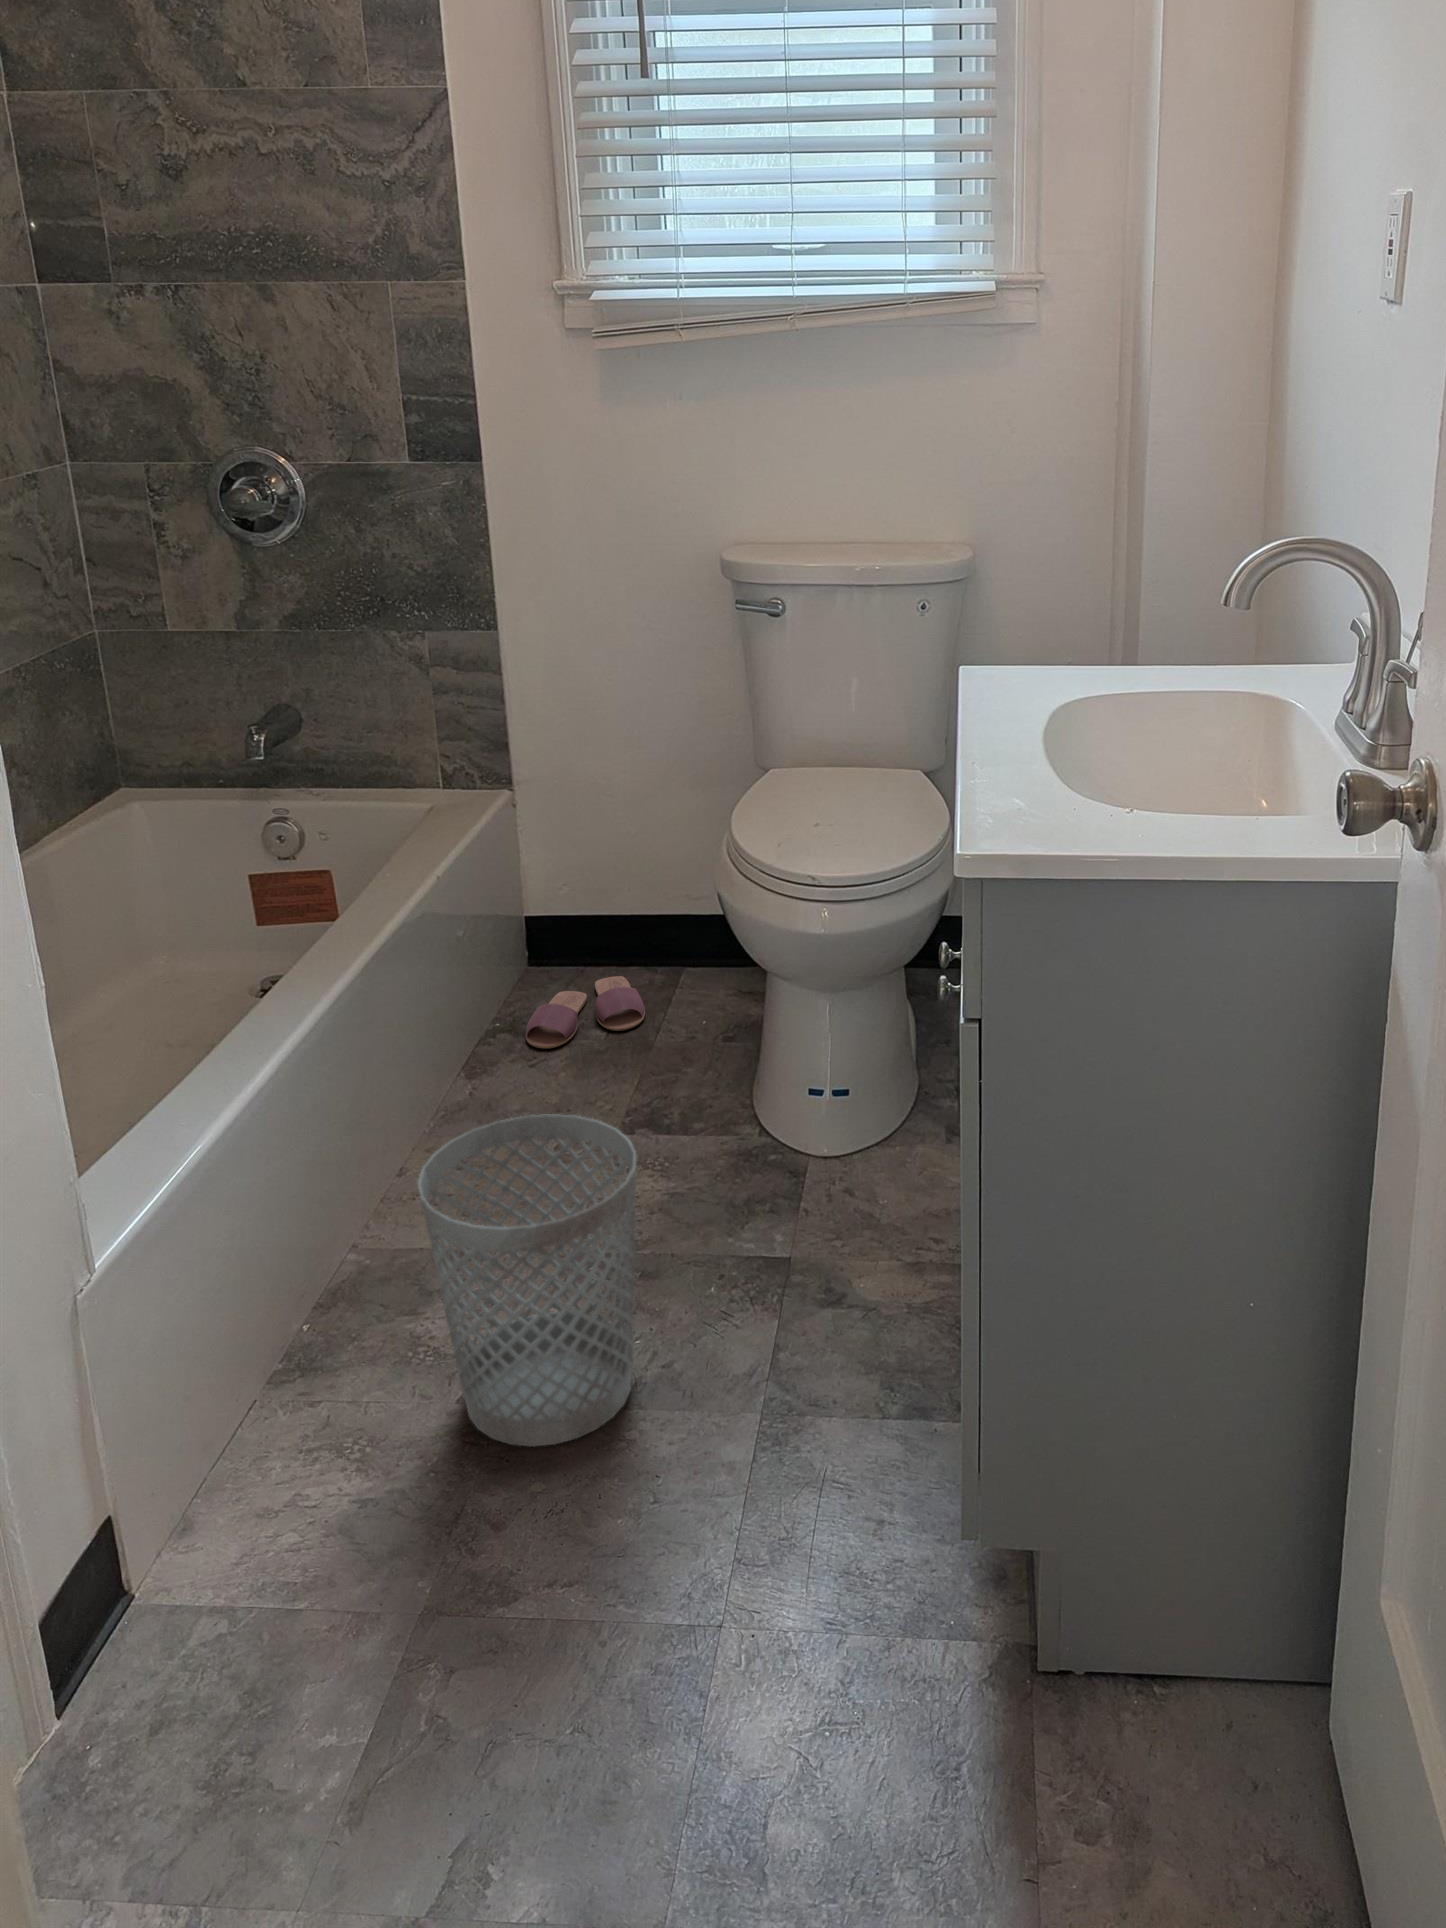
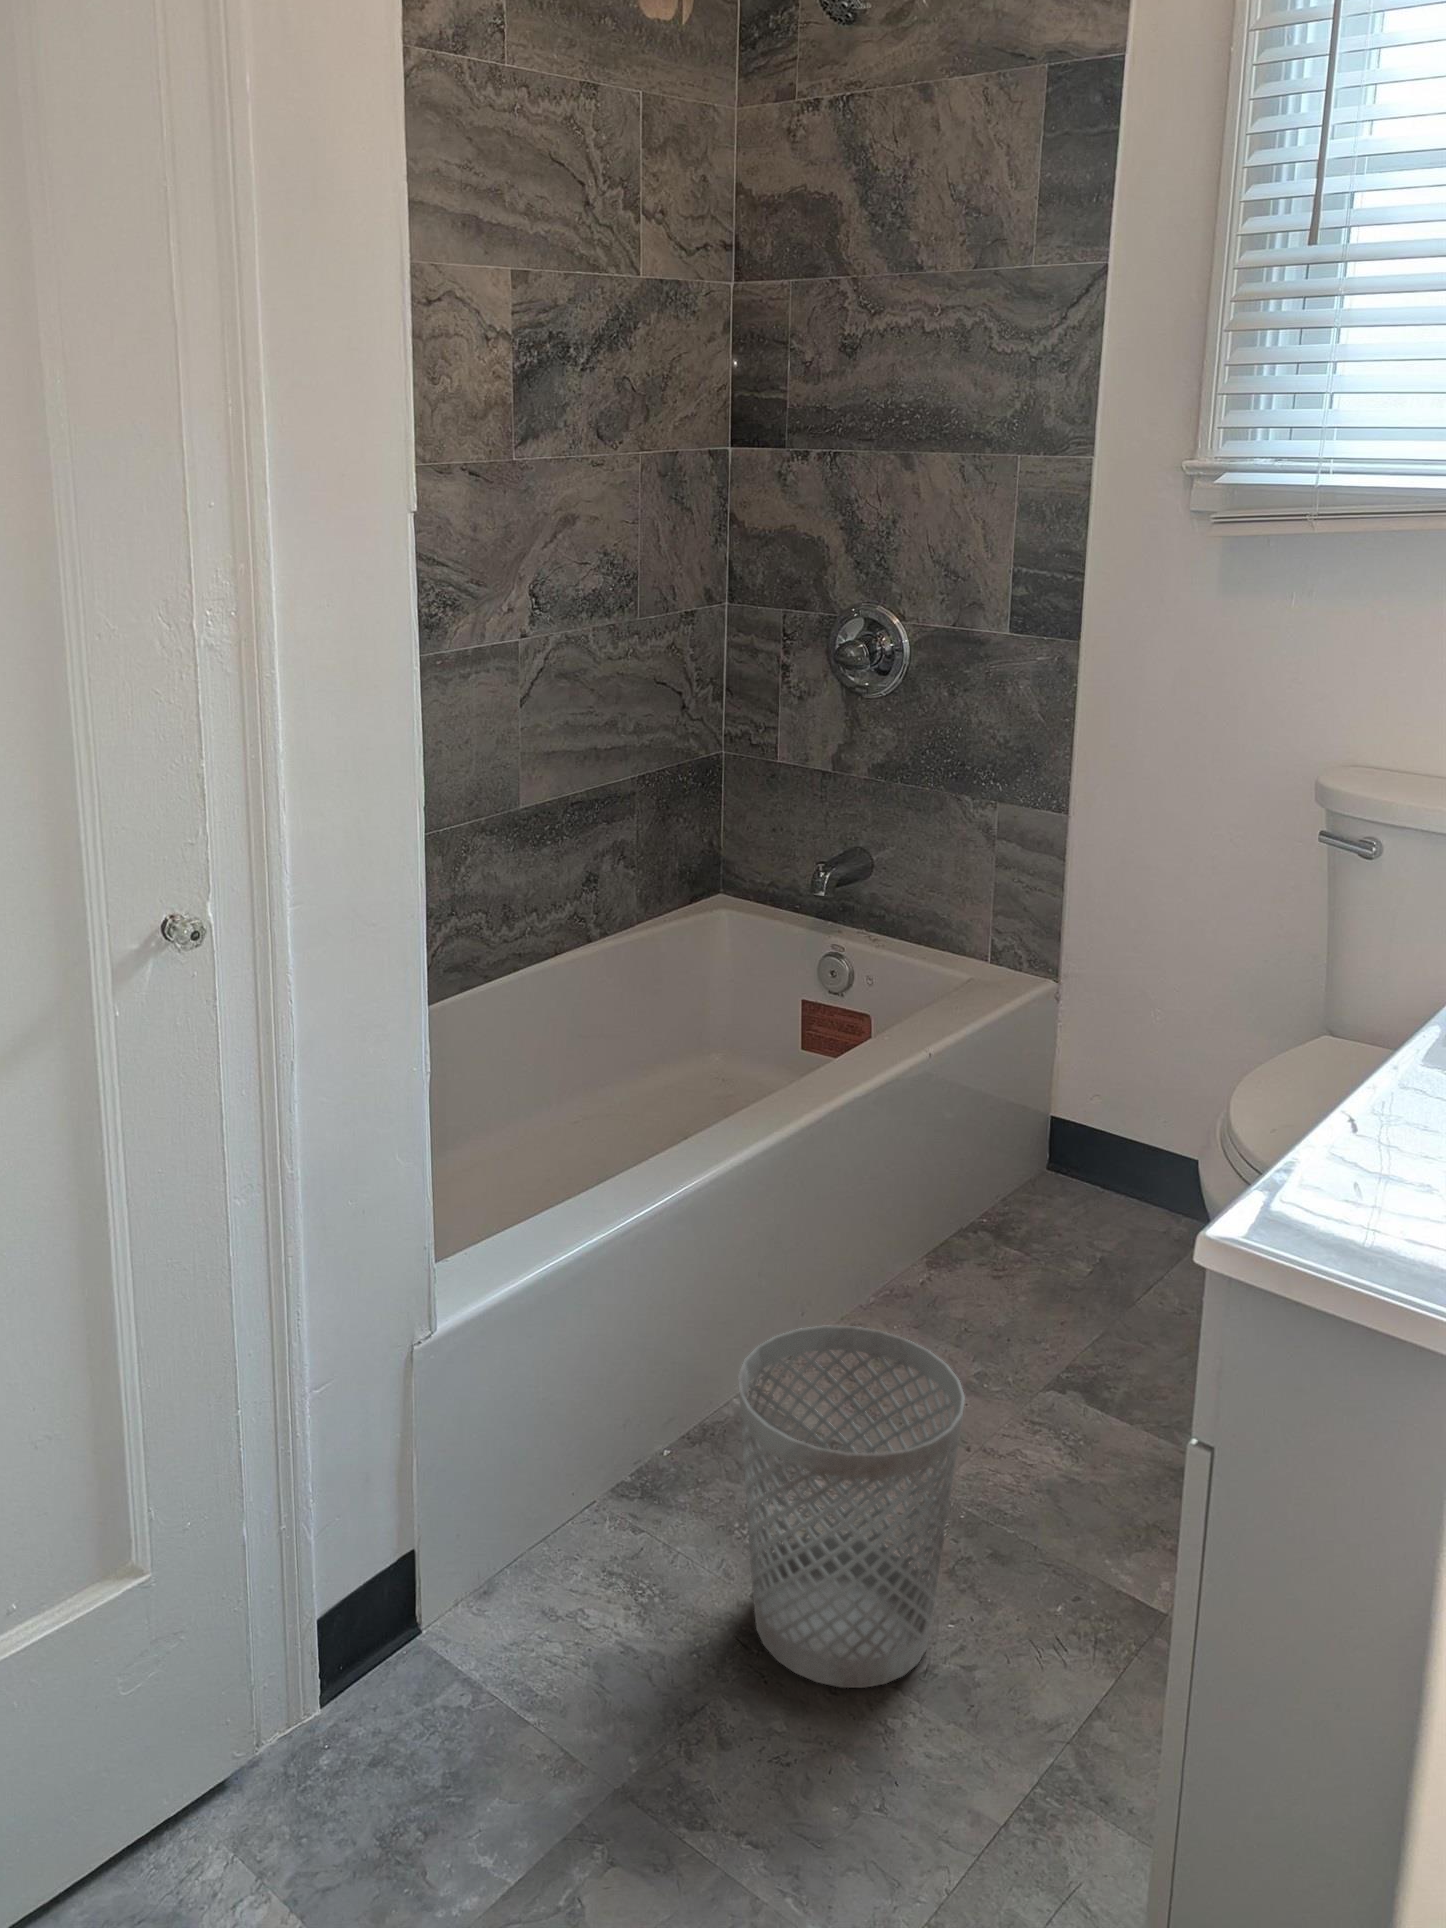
slippers: present [526,976,645,1049] -> none [1008,1206,1149,1271]

